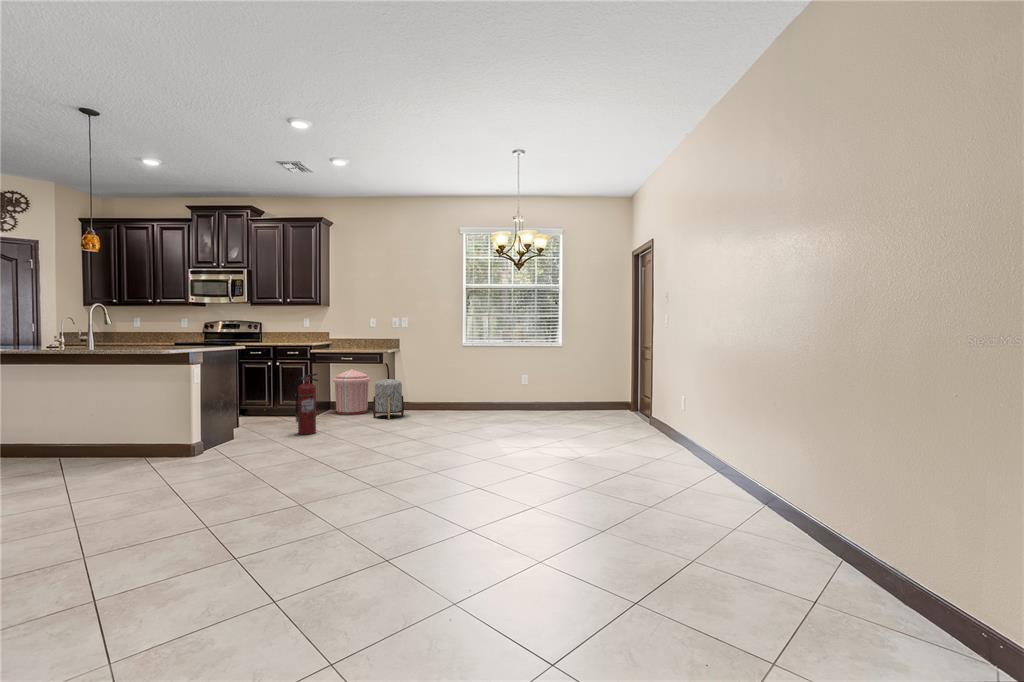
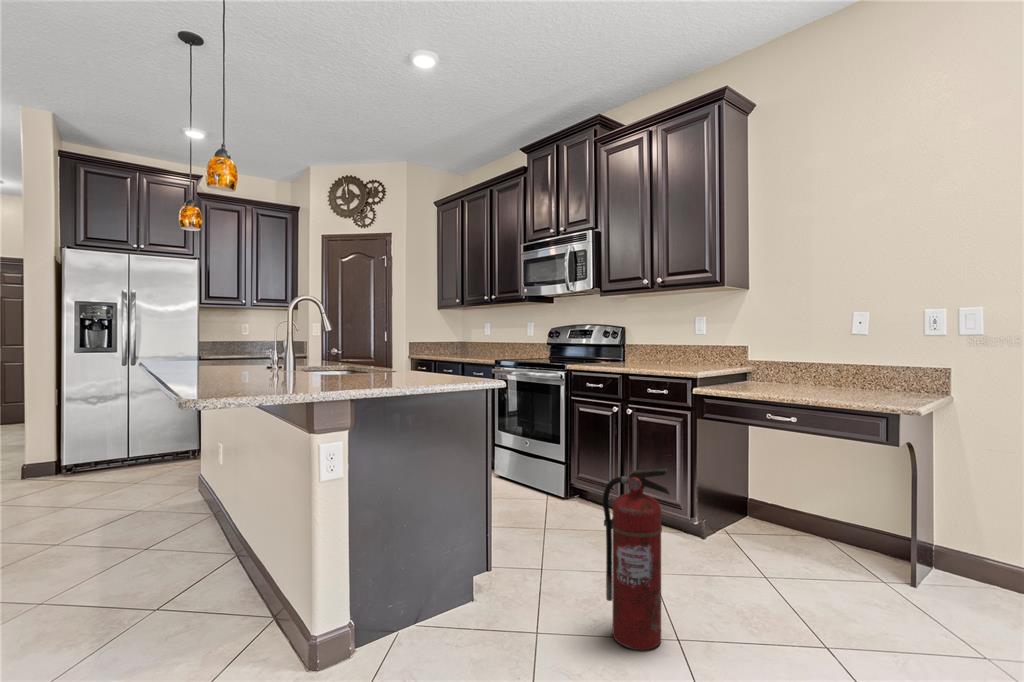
trash can: present [333,369,370,415] -> none [748,438,850,563]
stool: present [373,379,404,419] -> none [855,491,978,634]

